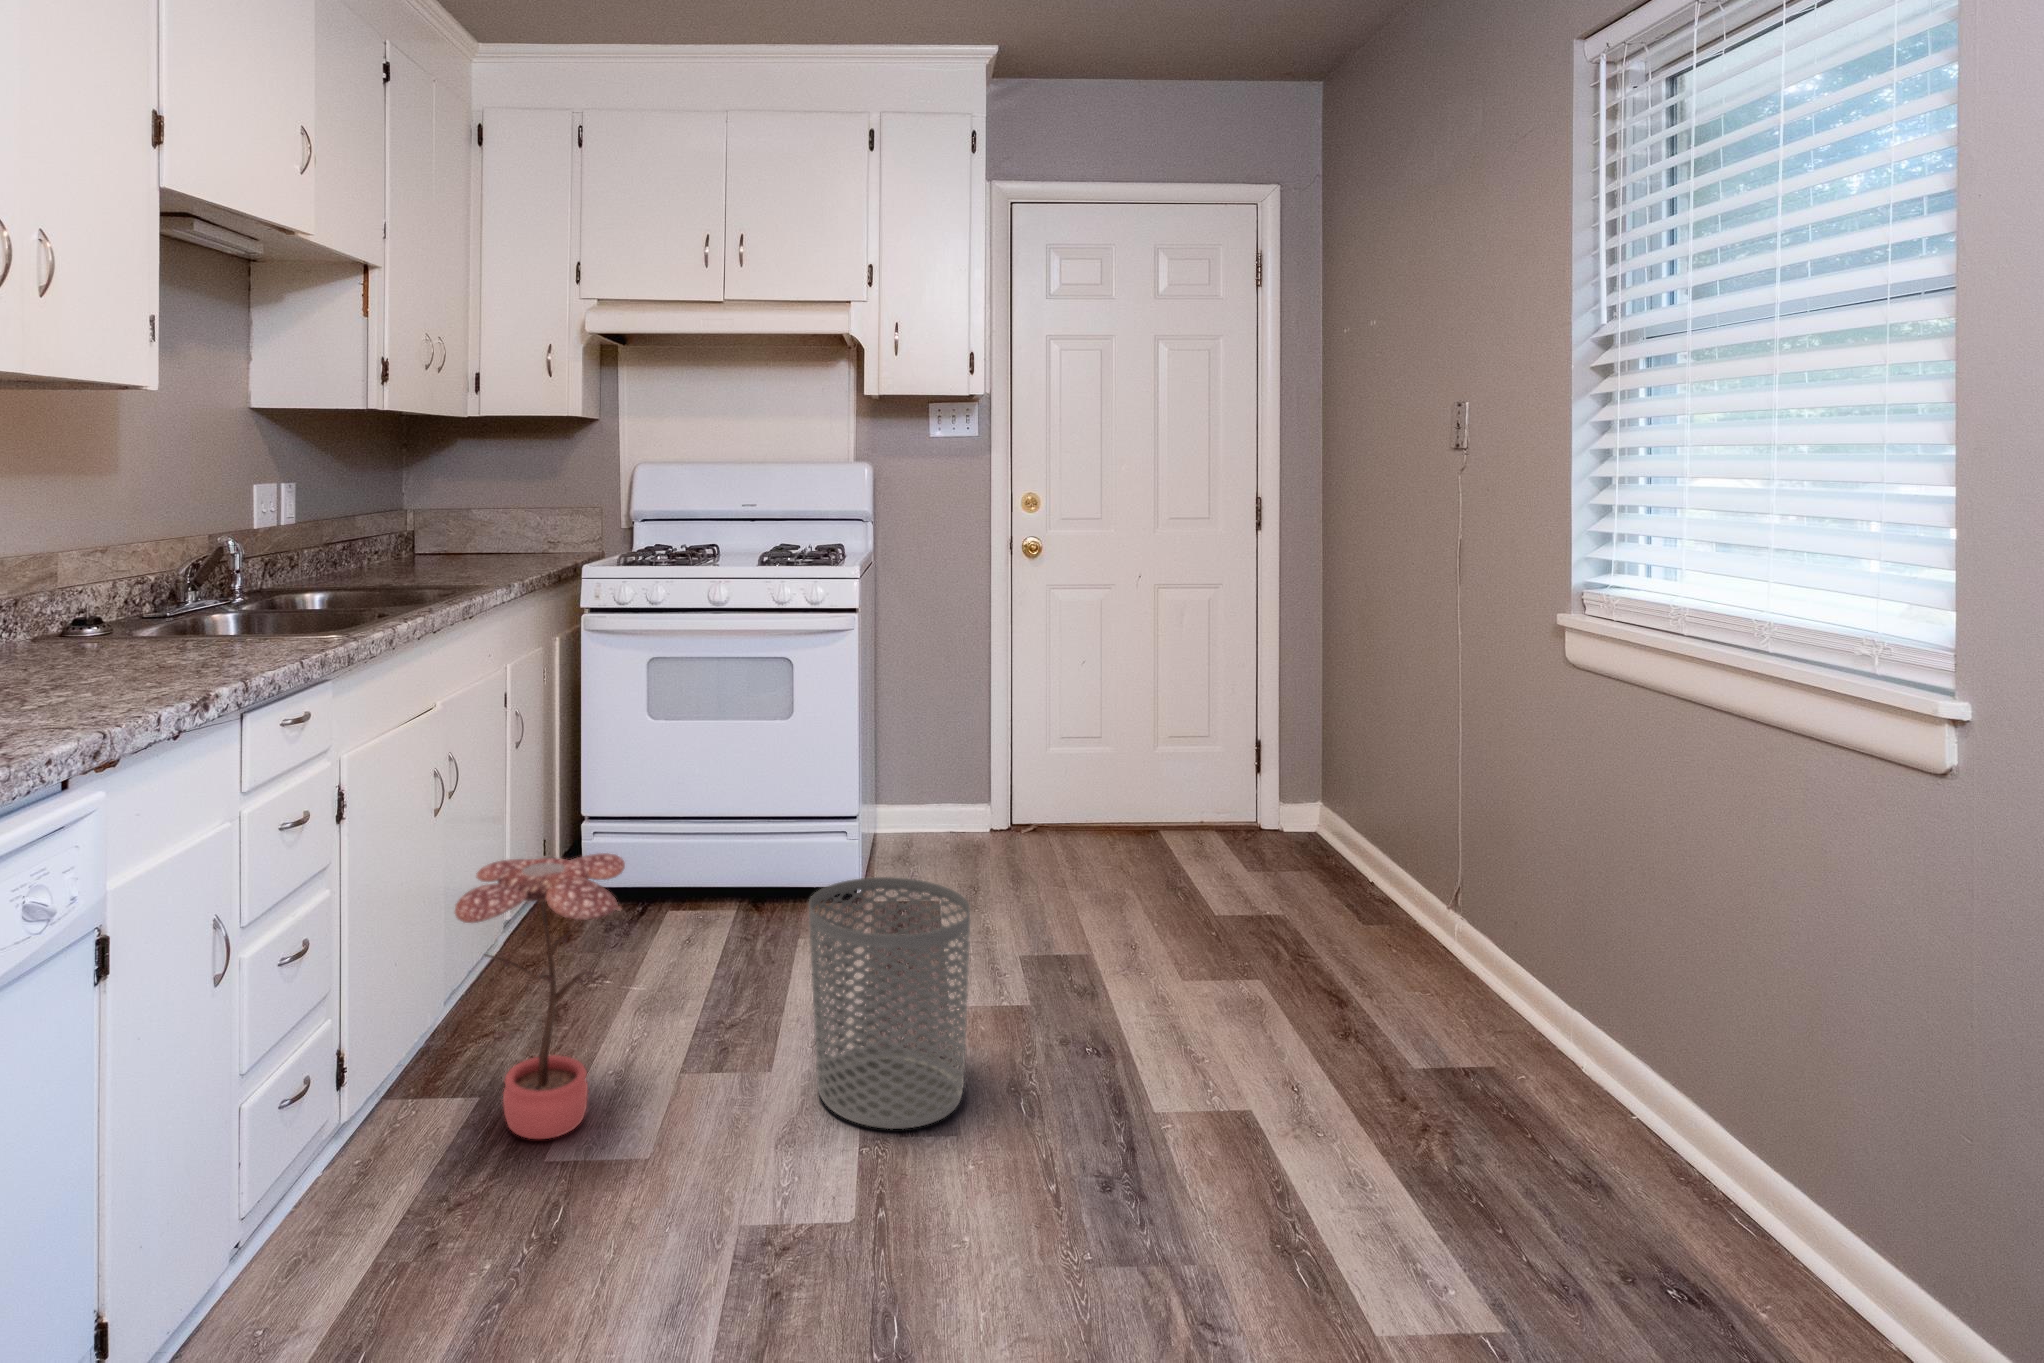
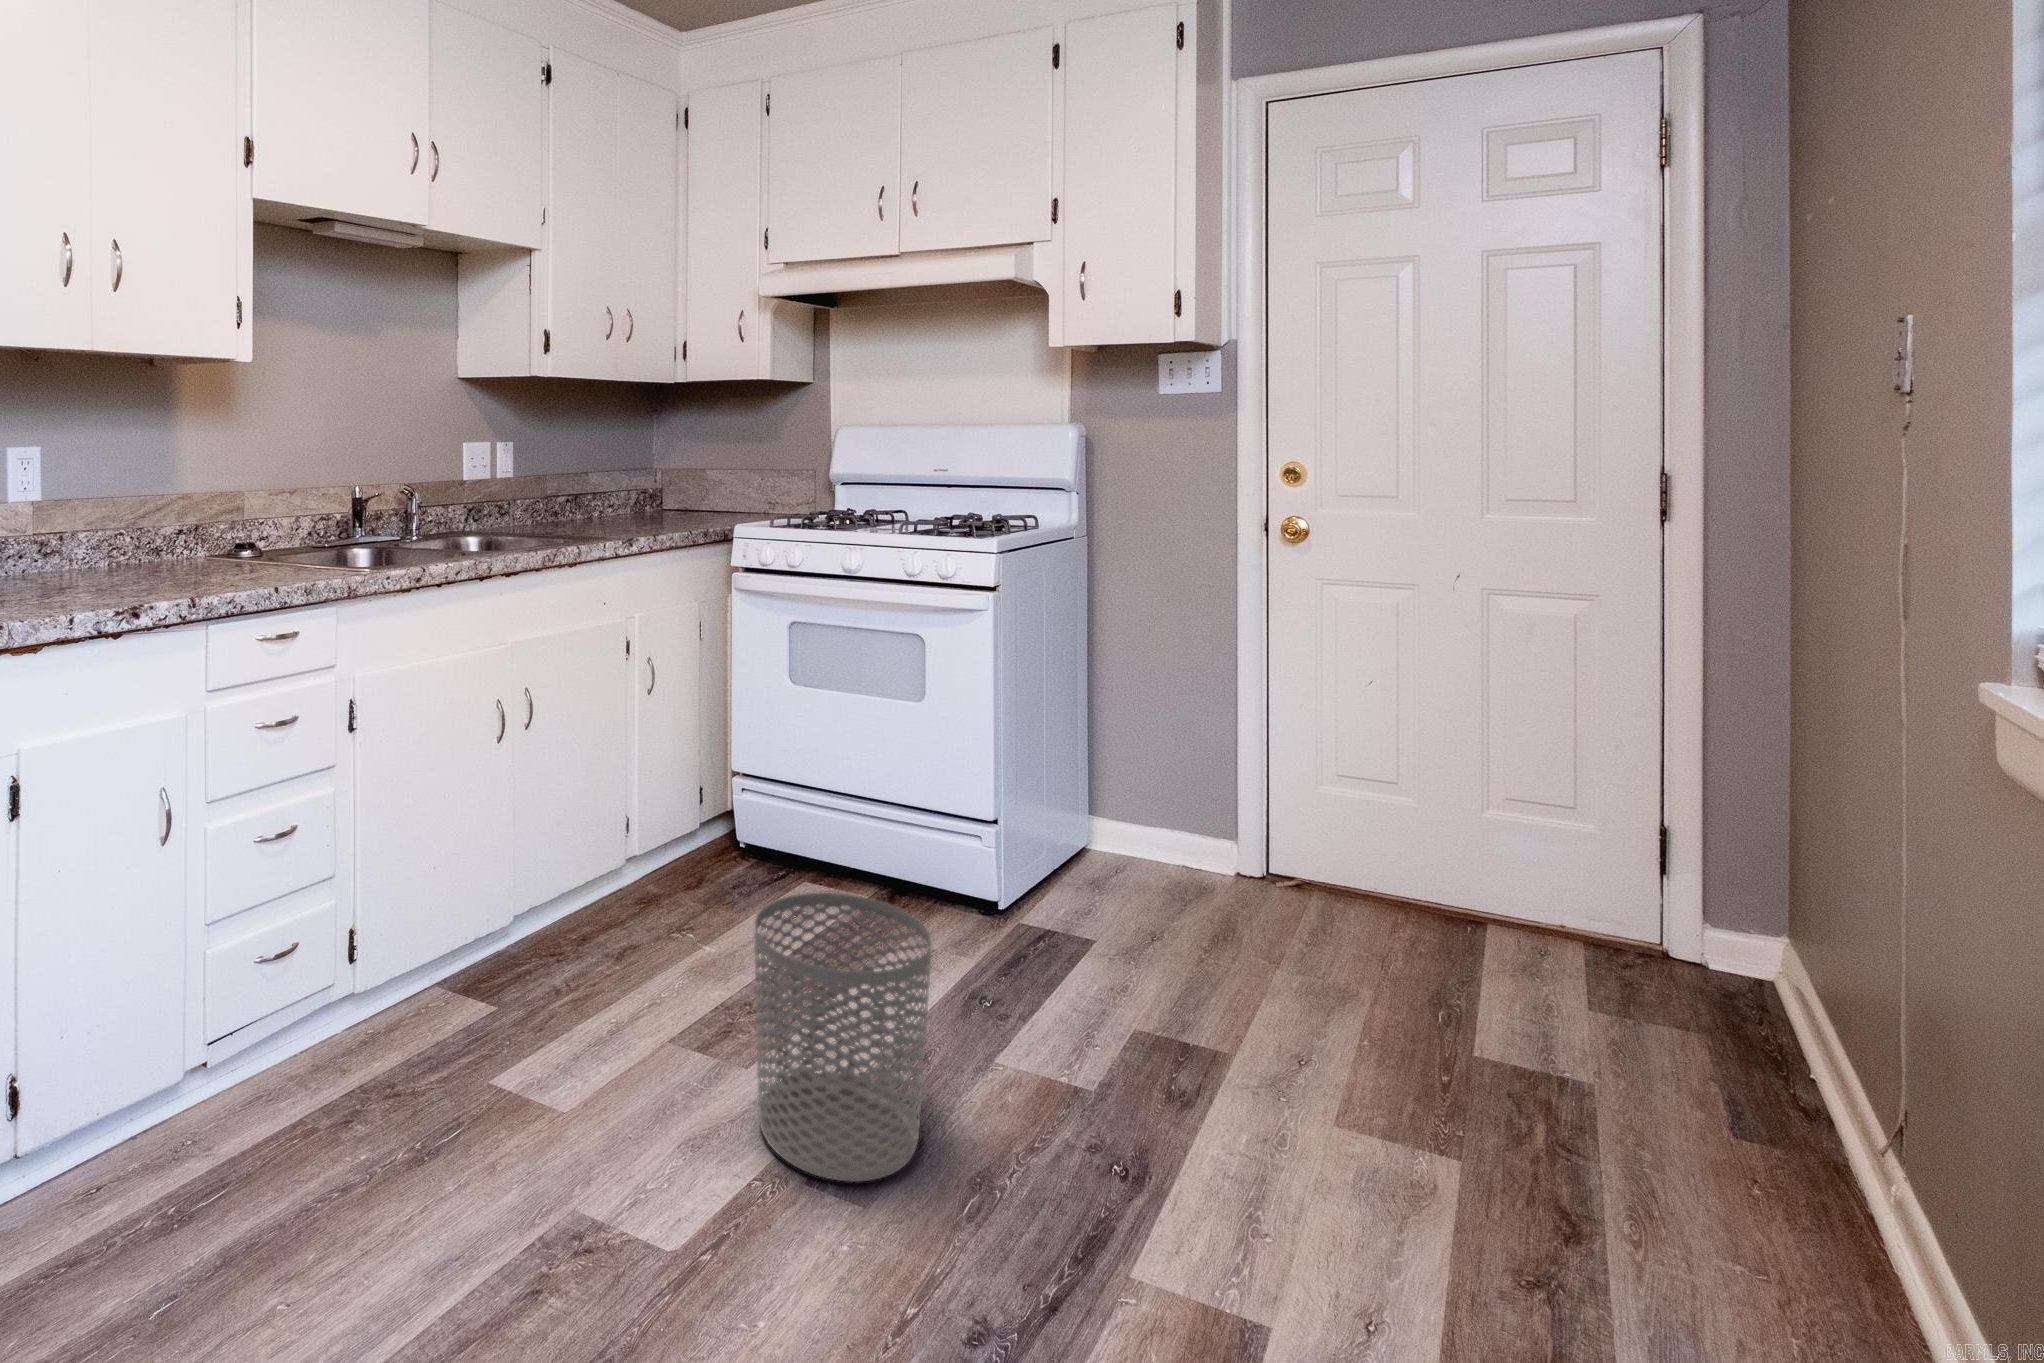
potted plant: present [455,853,625,1139] -> none [439,797,617,1057]

